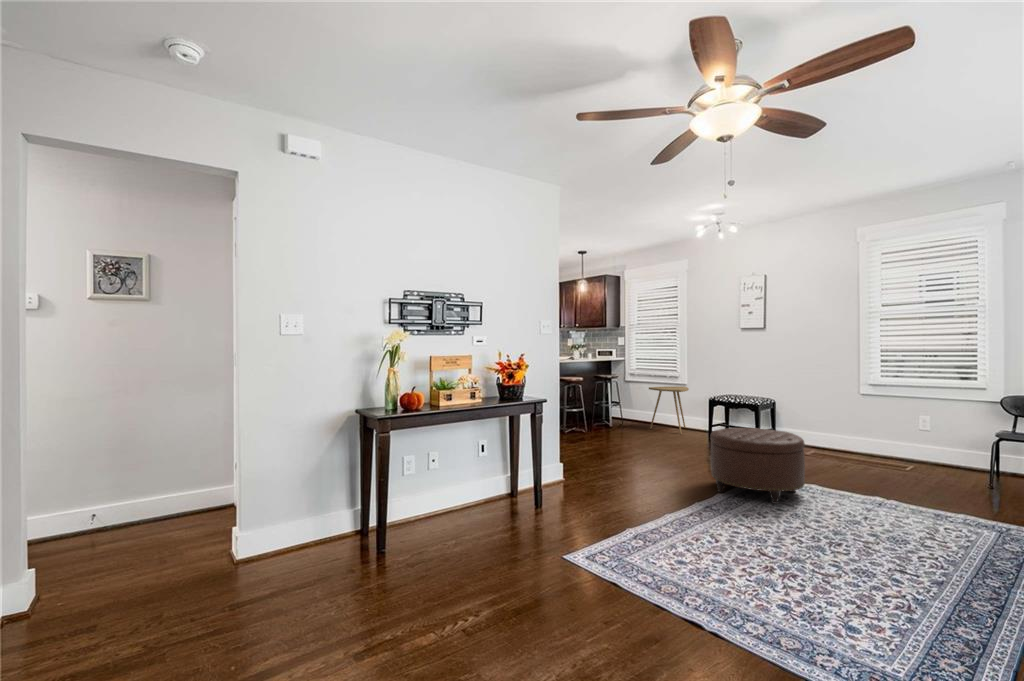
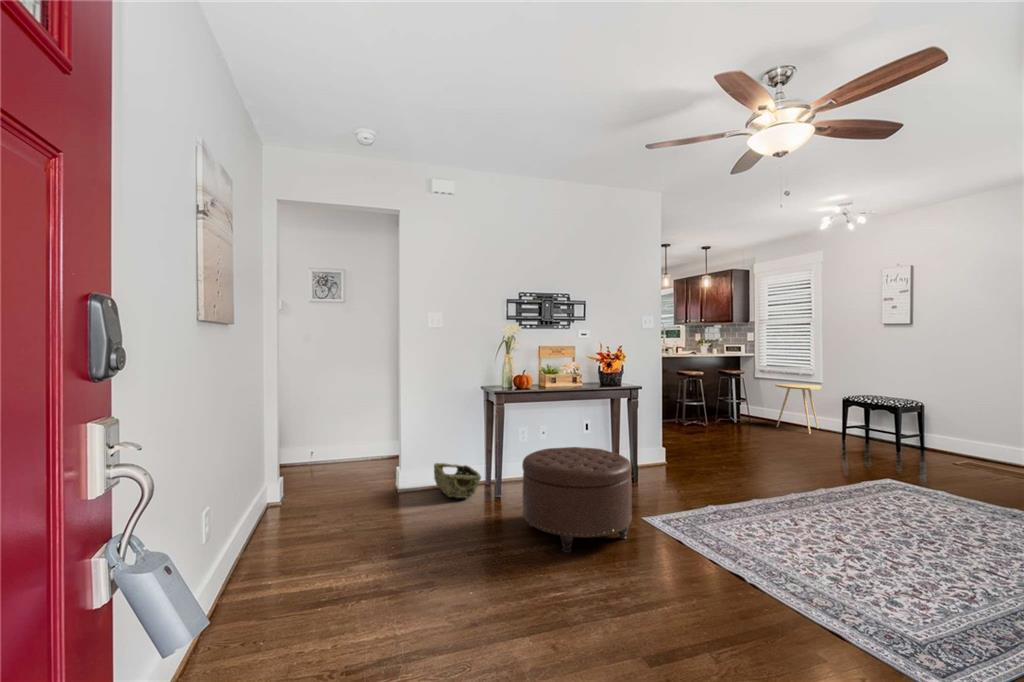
ottoman: present [711,428,805,504] -> present [522,447,632,553]
woven basket: none [292,511,361,560] -> present [434,463,481,498]

